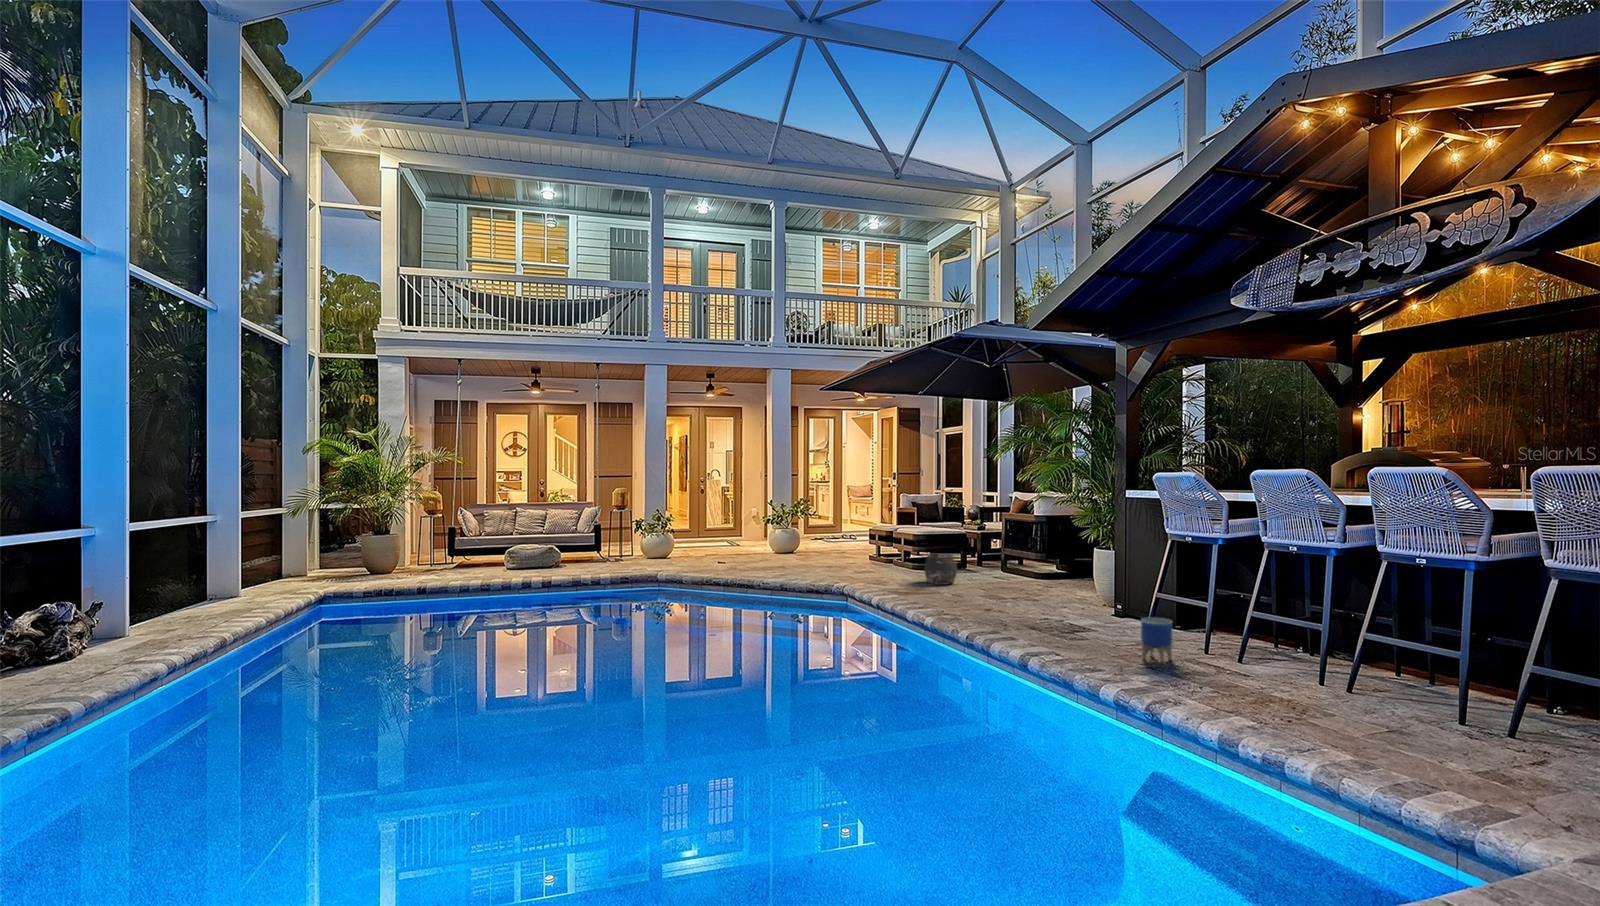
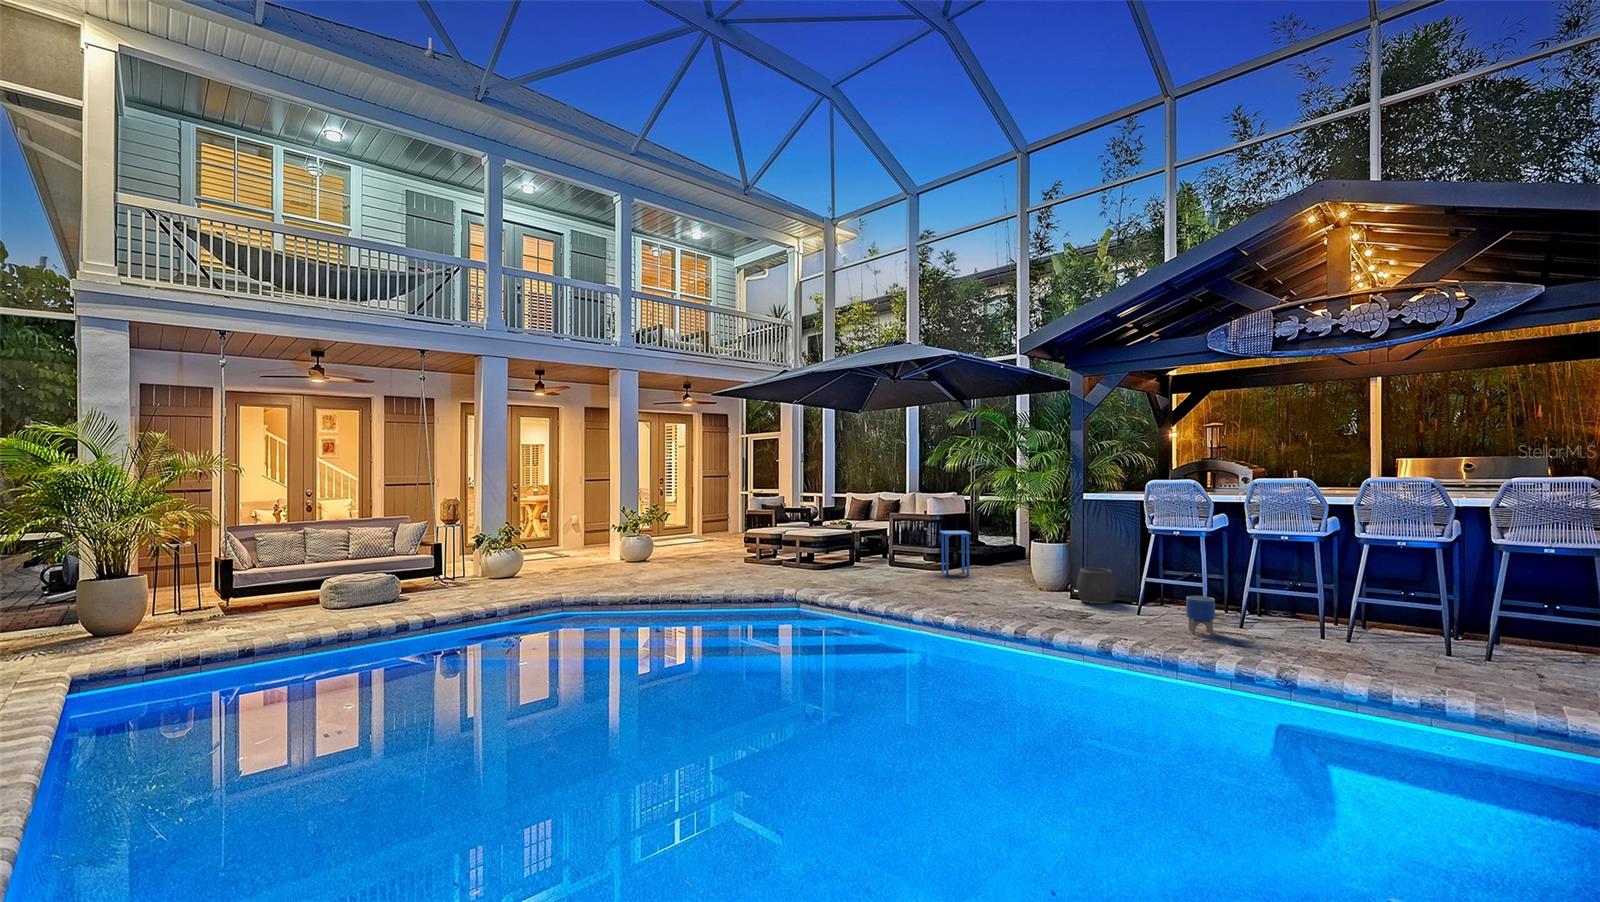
side table: none [1031,533,1065,583] -> present [940,531,971,575]
woven basket: present [924,554,957,585] -> present [1077,568,1116,604]

